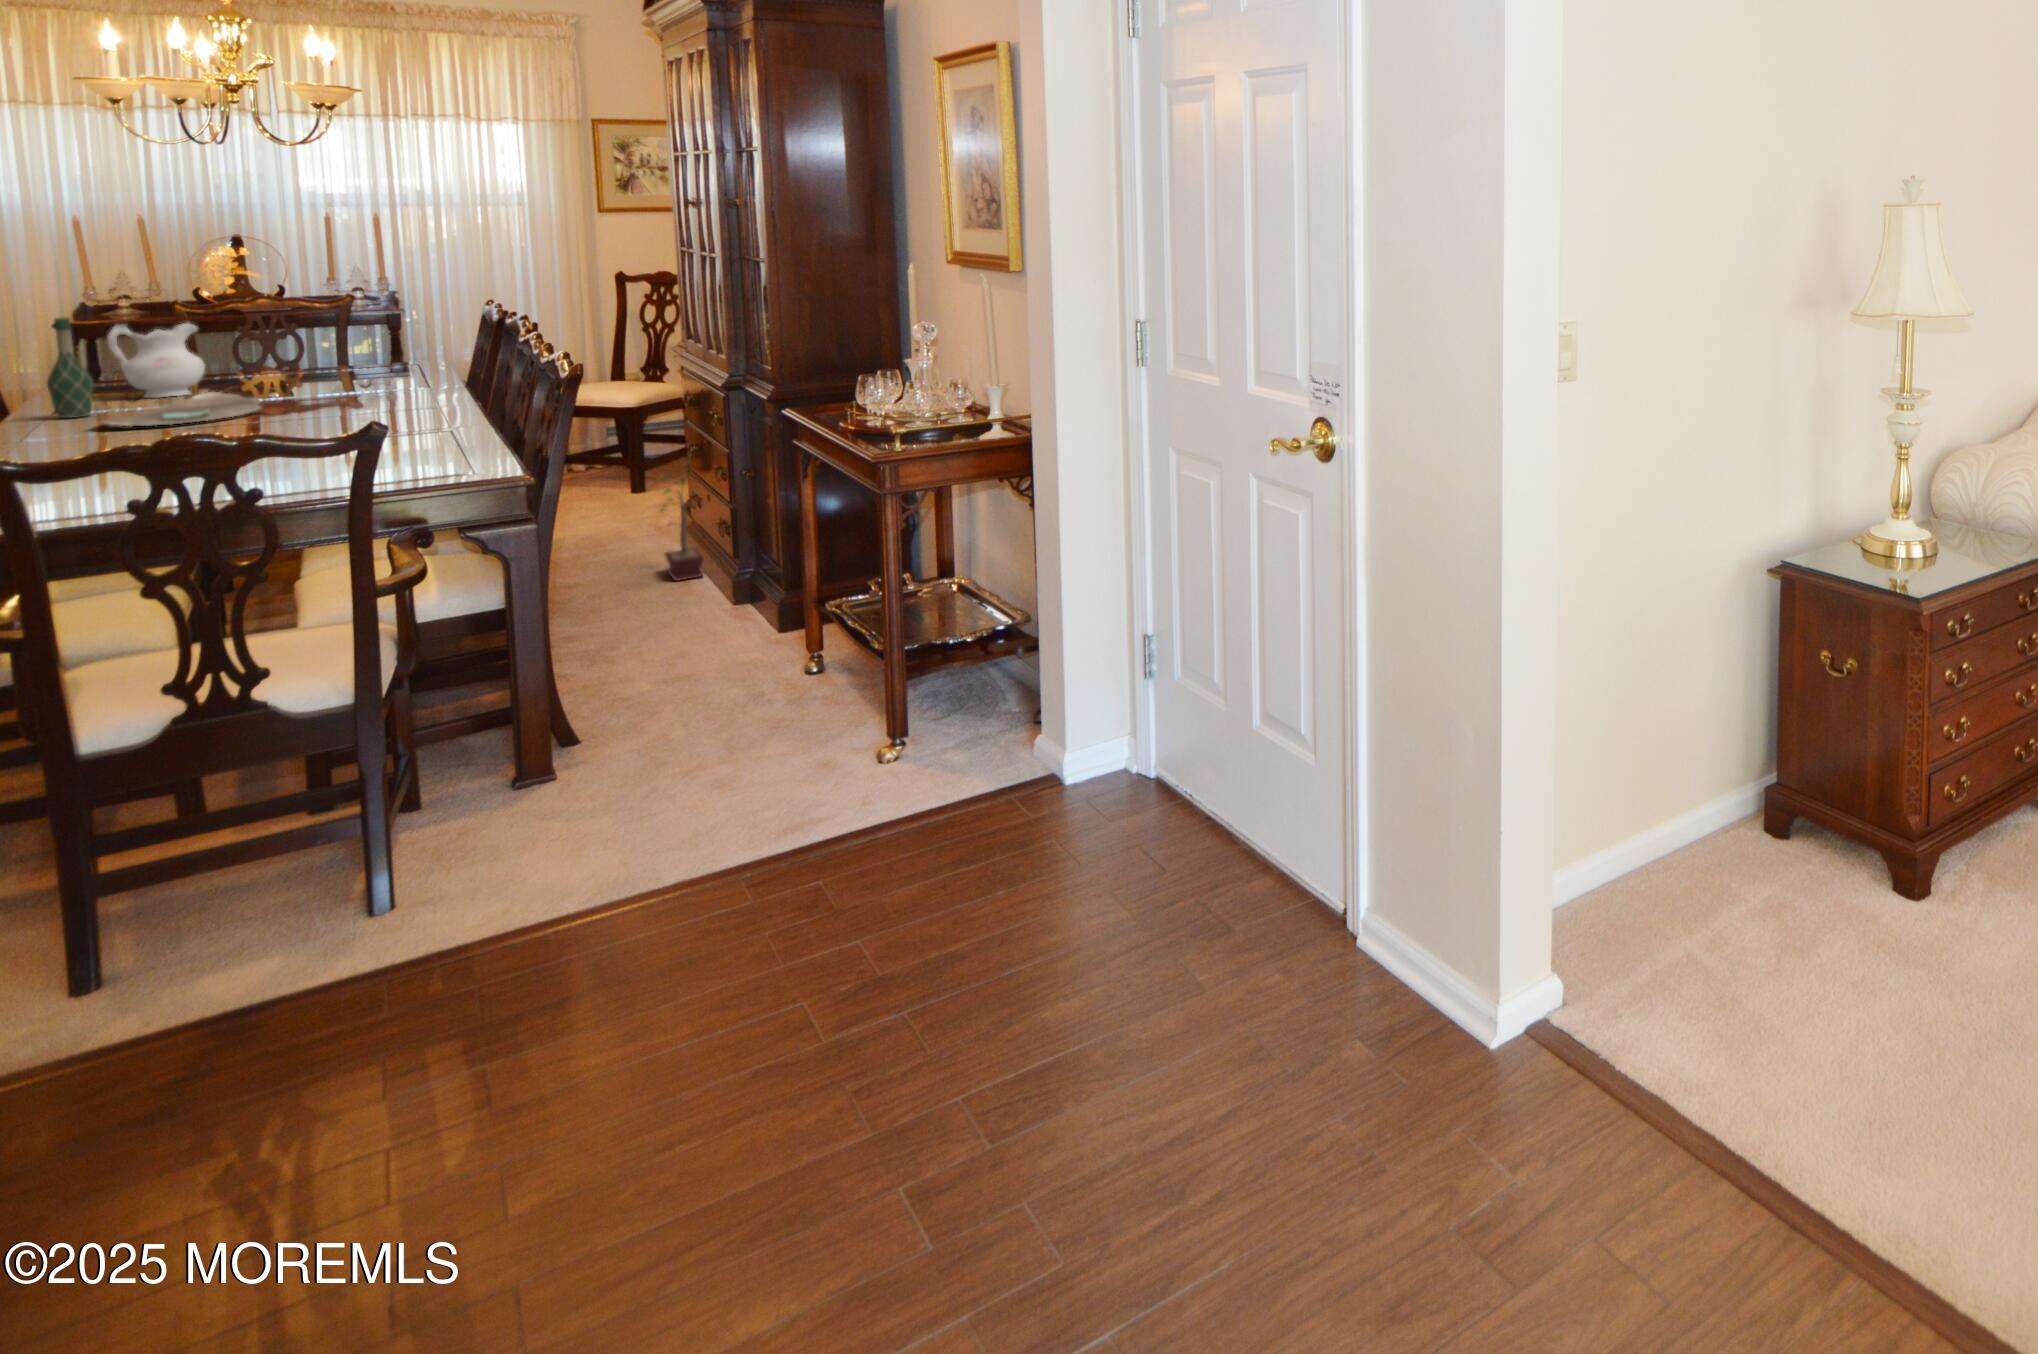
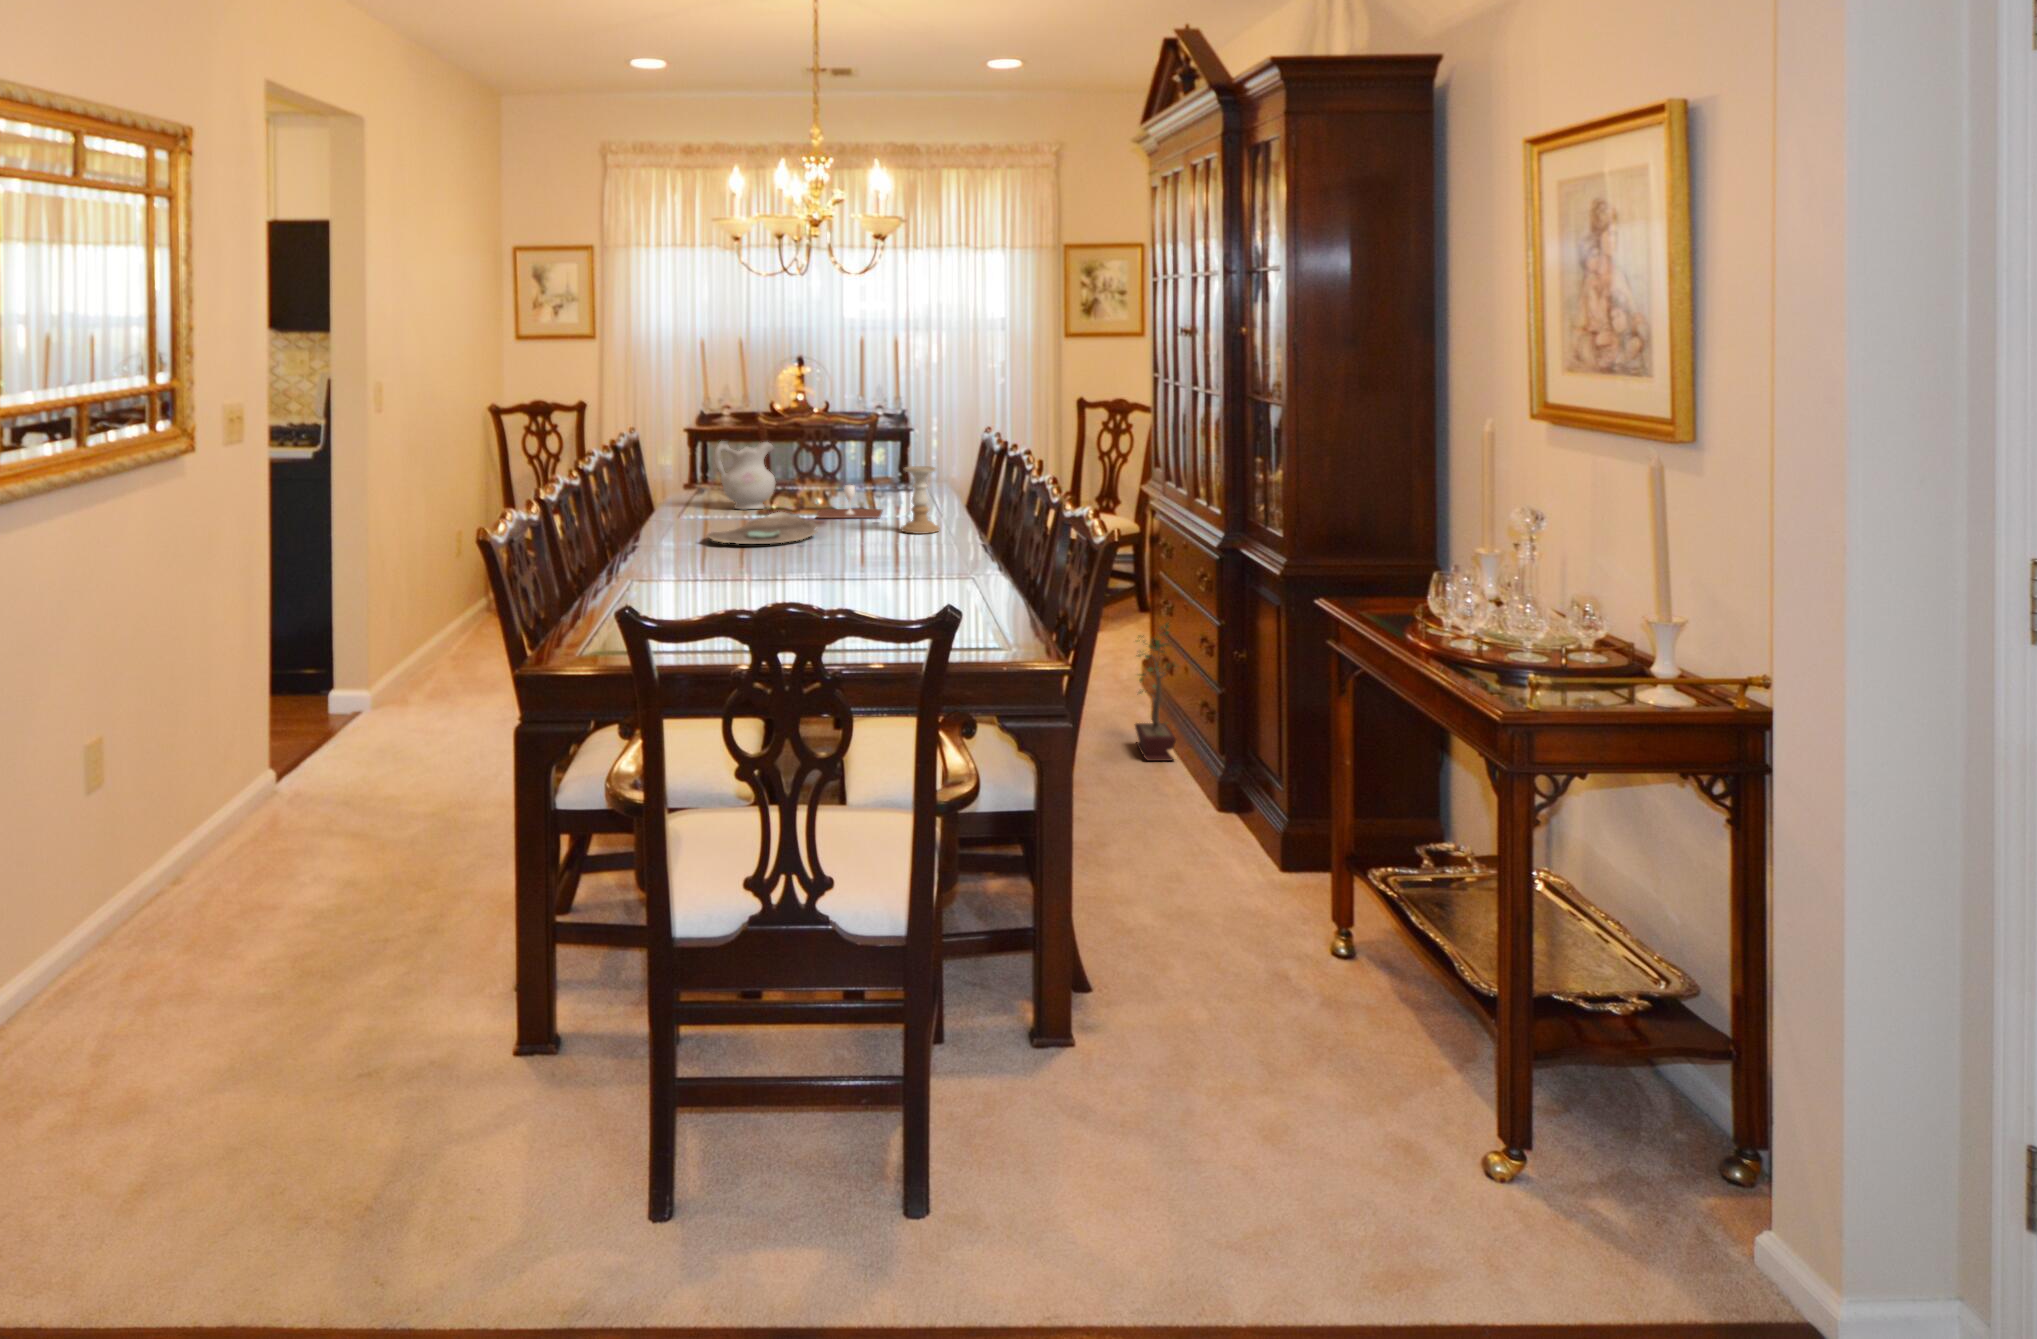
wine bottle: present [47,318,93,418] -> none [675,436,704,527]
candle holder: none [373,334,424,400] -> present [901,466,939,534]
wine glass: none [263,361,358,397] -> present [817,485,882,518]

